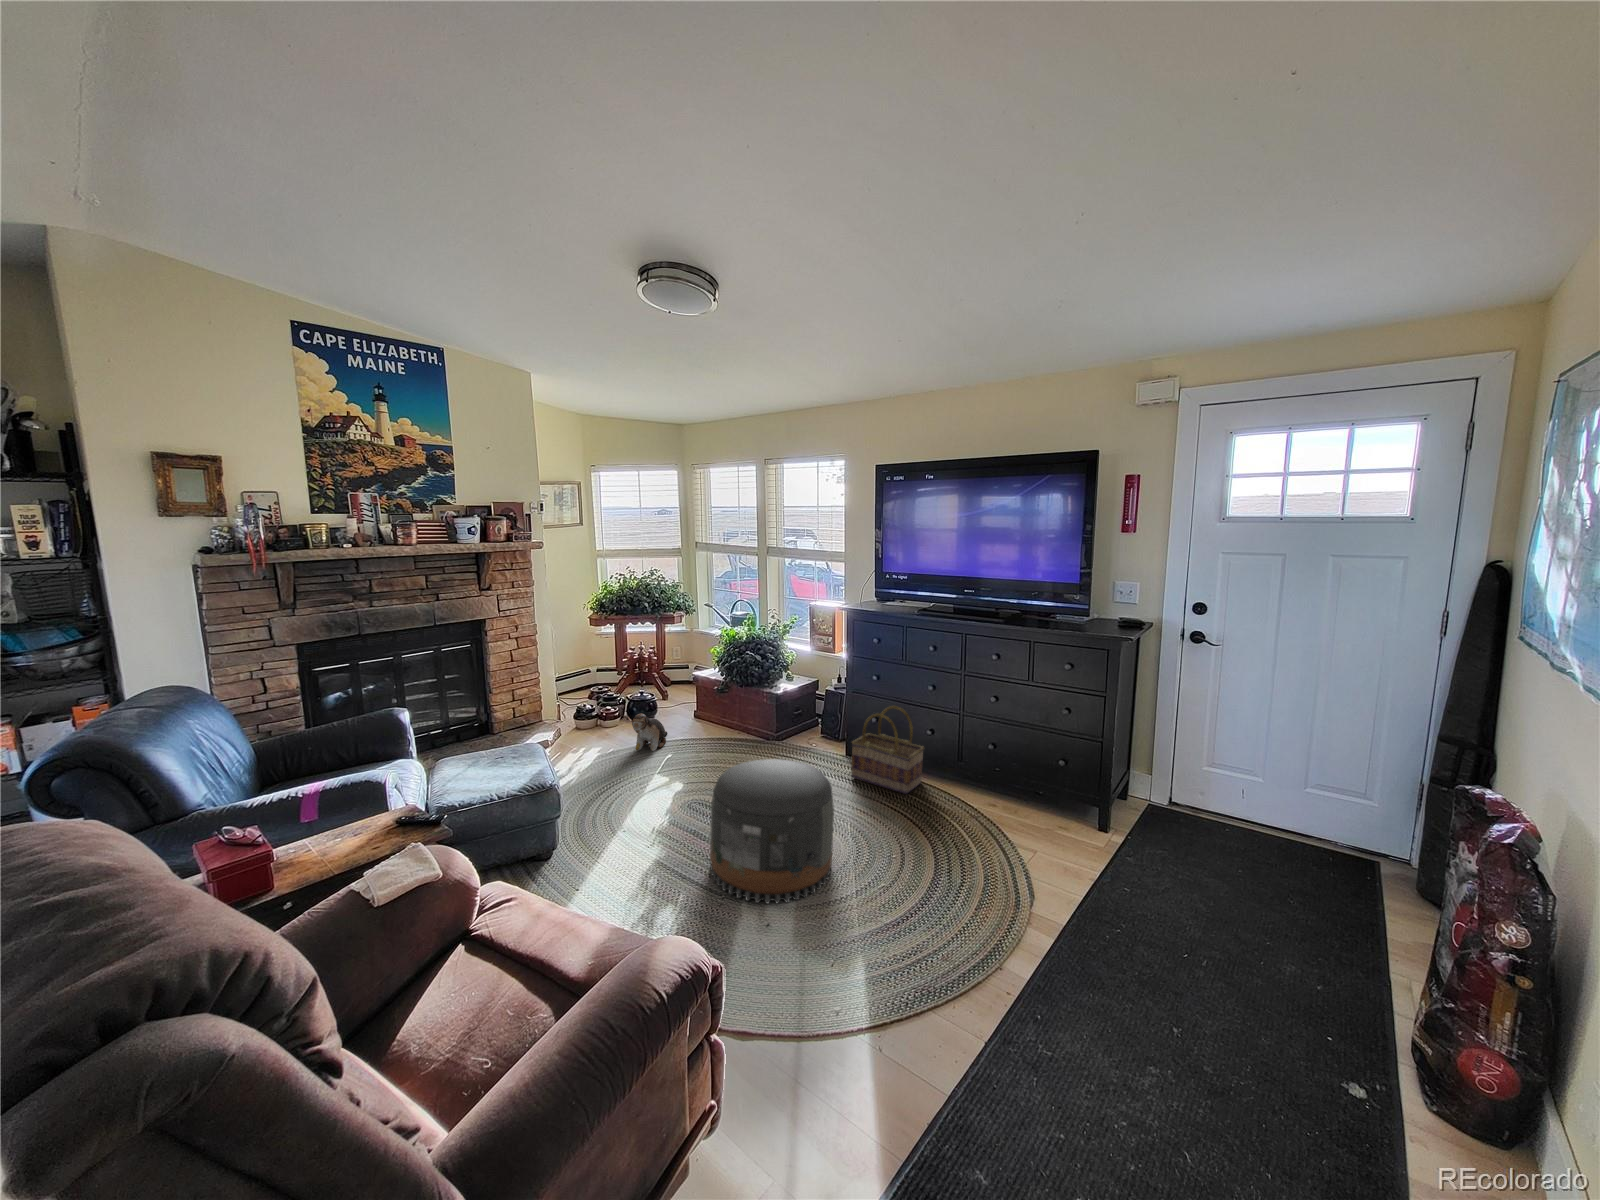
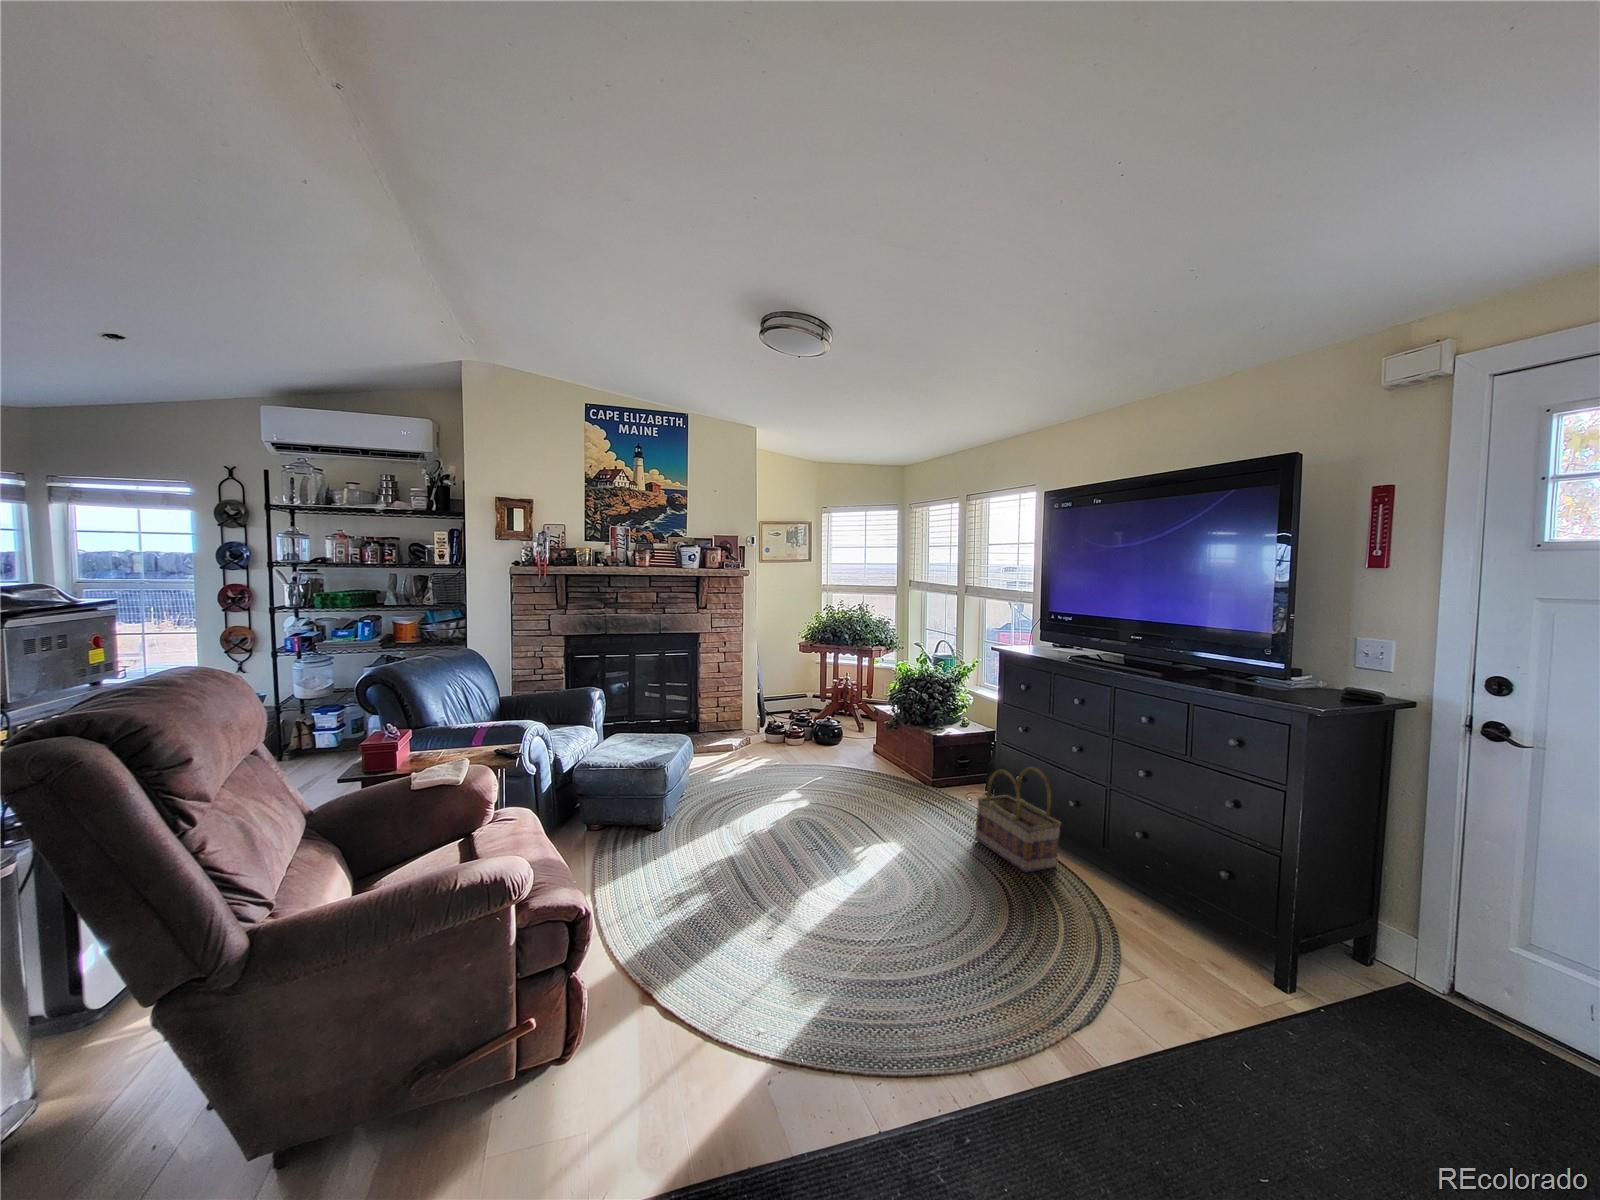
plush toy: present [628,713,667,751] -> none [783,732,830,770]
pouf: present [710,759,834,903] -> none [758,781,886,928]

